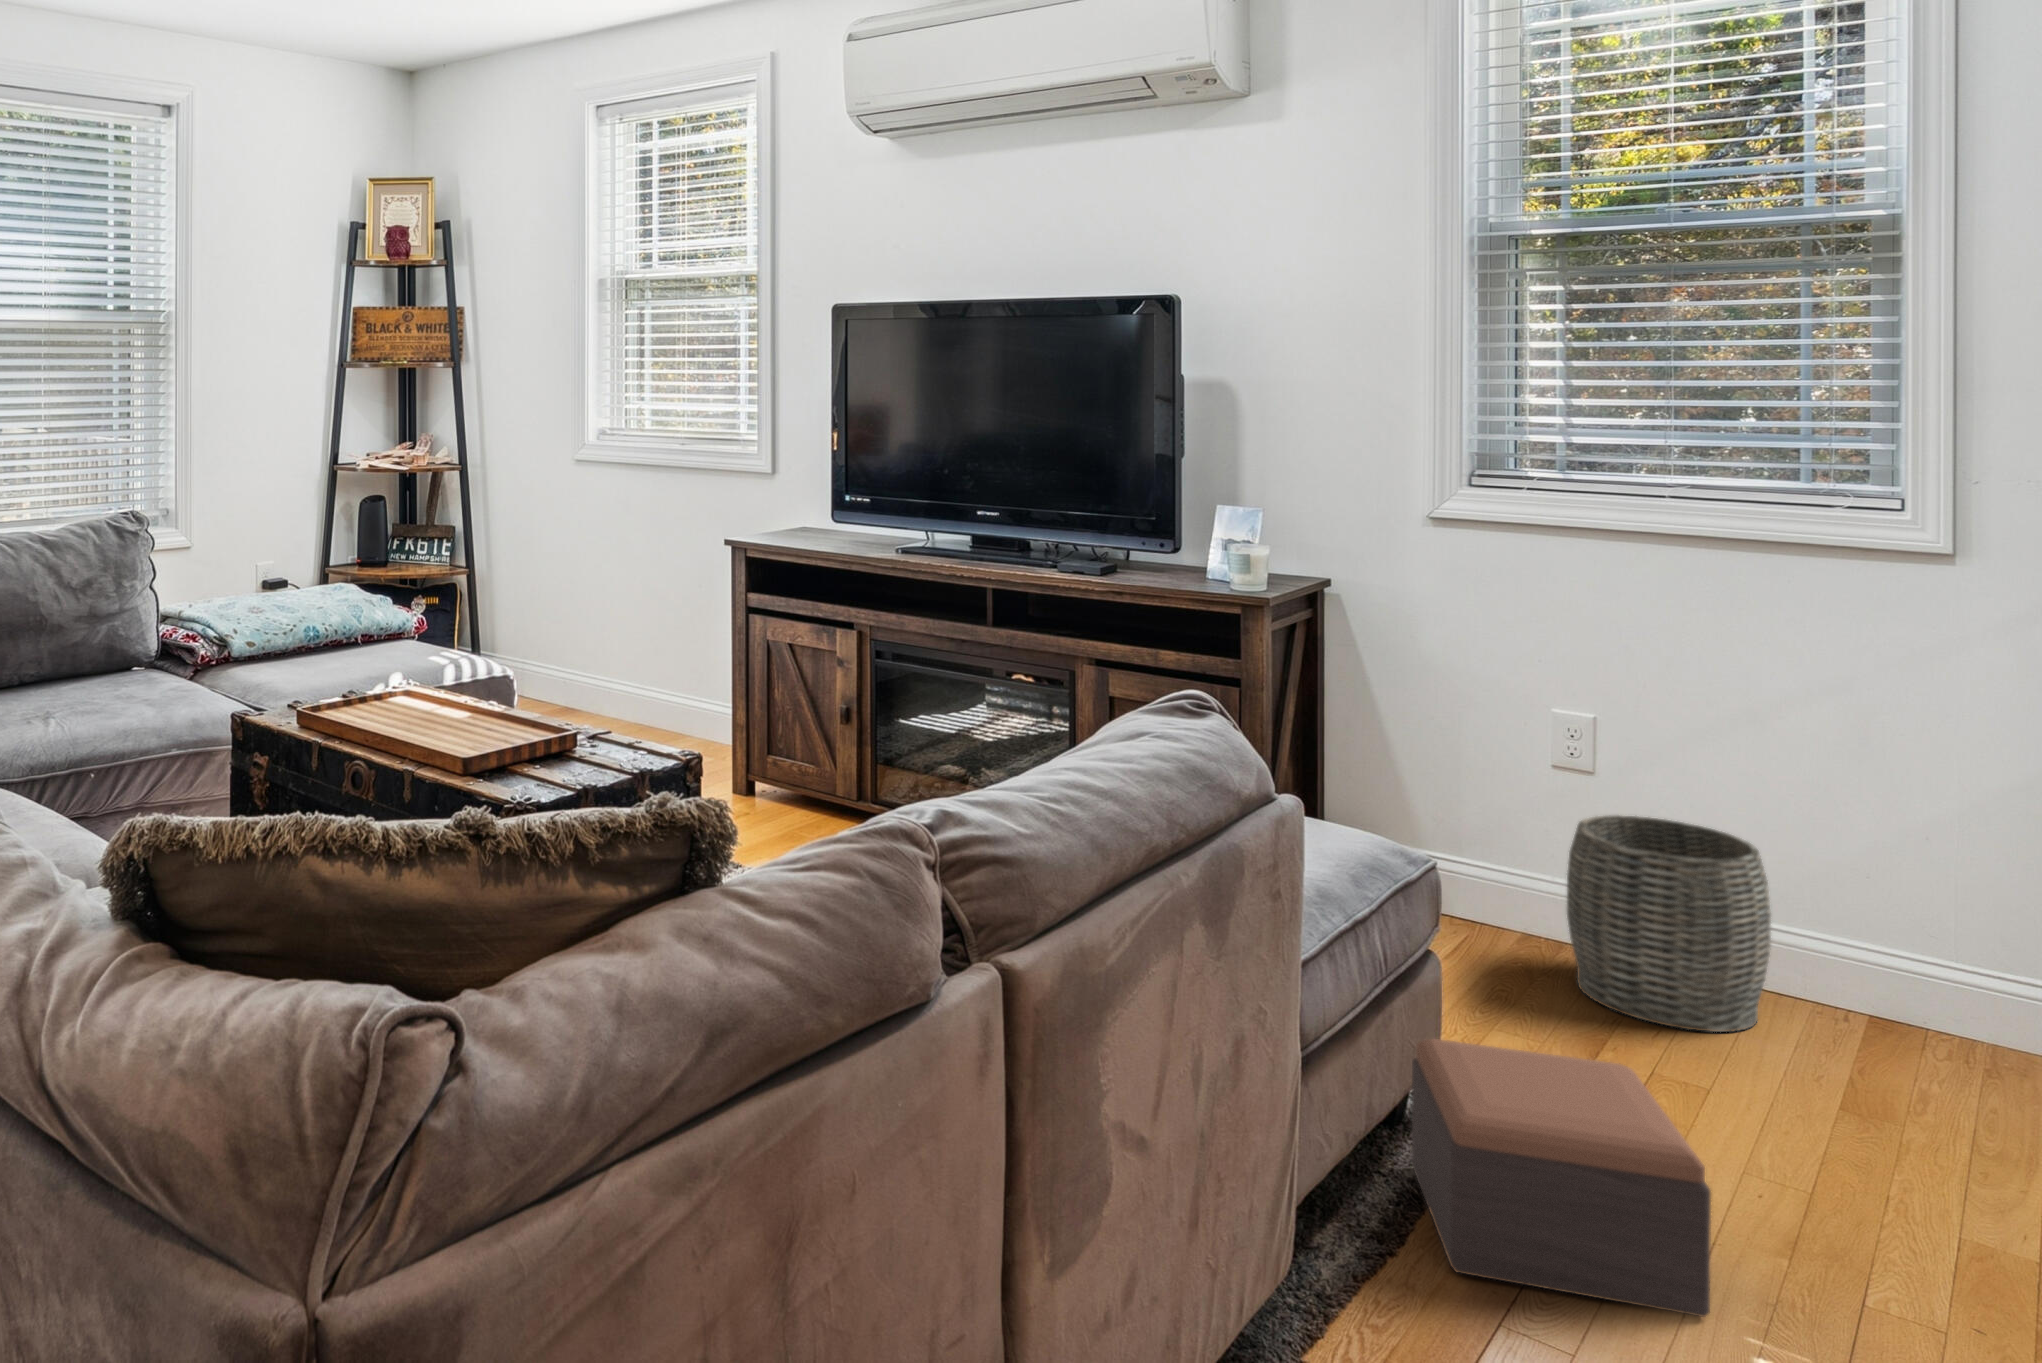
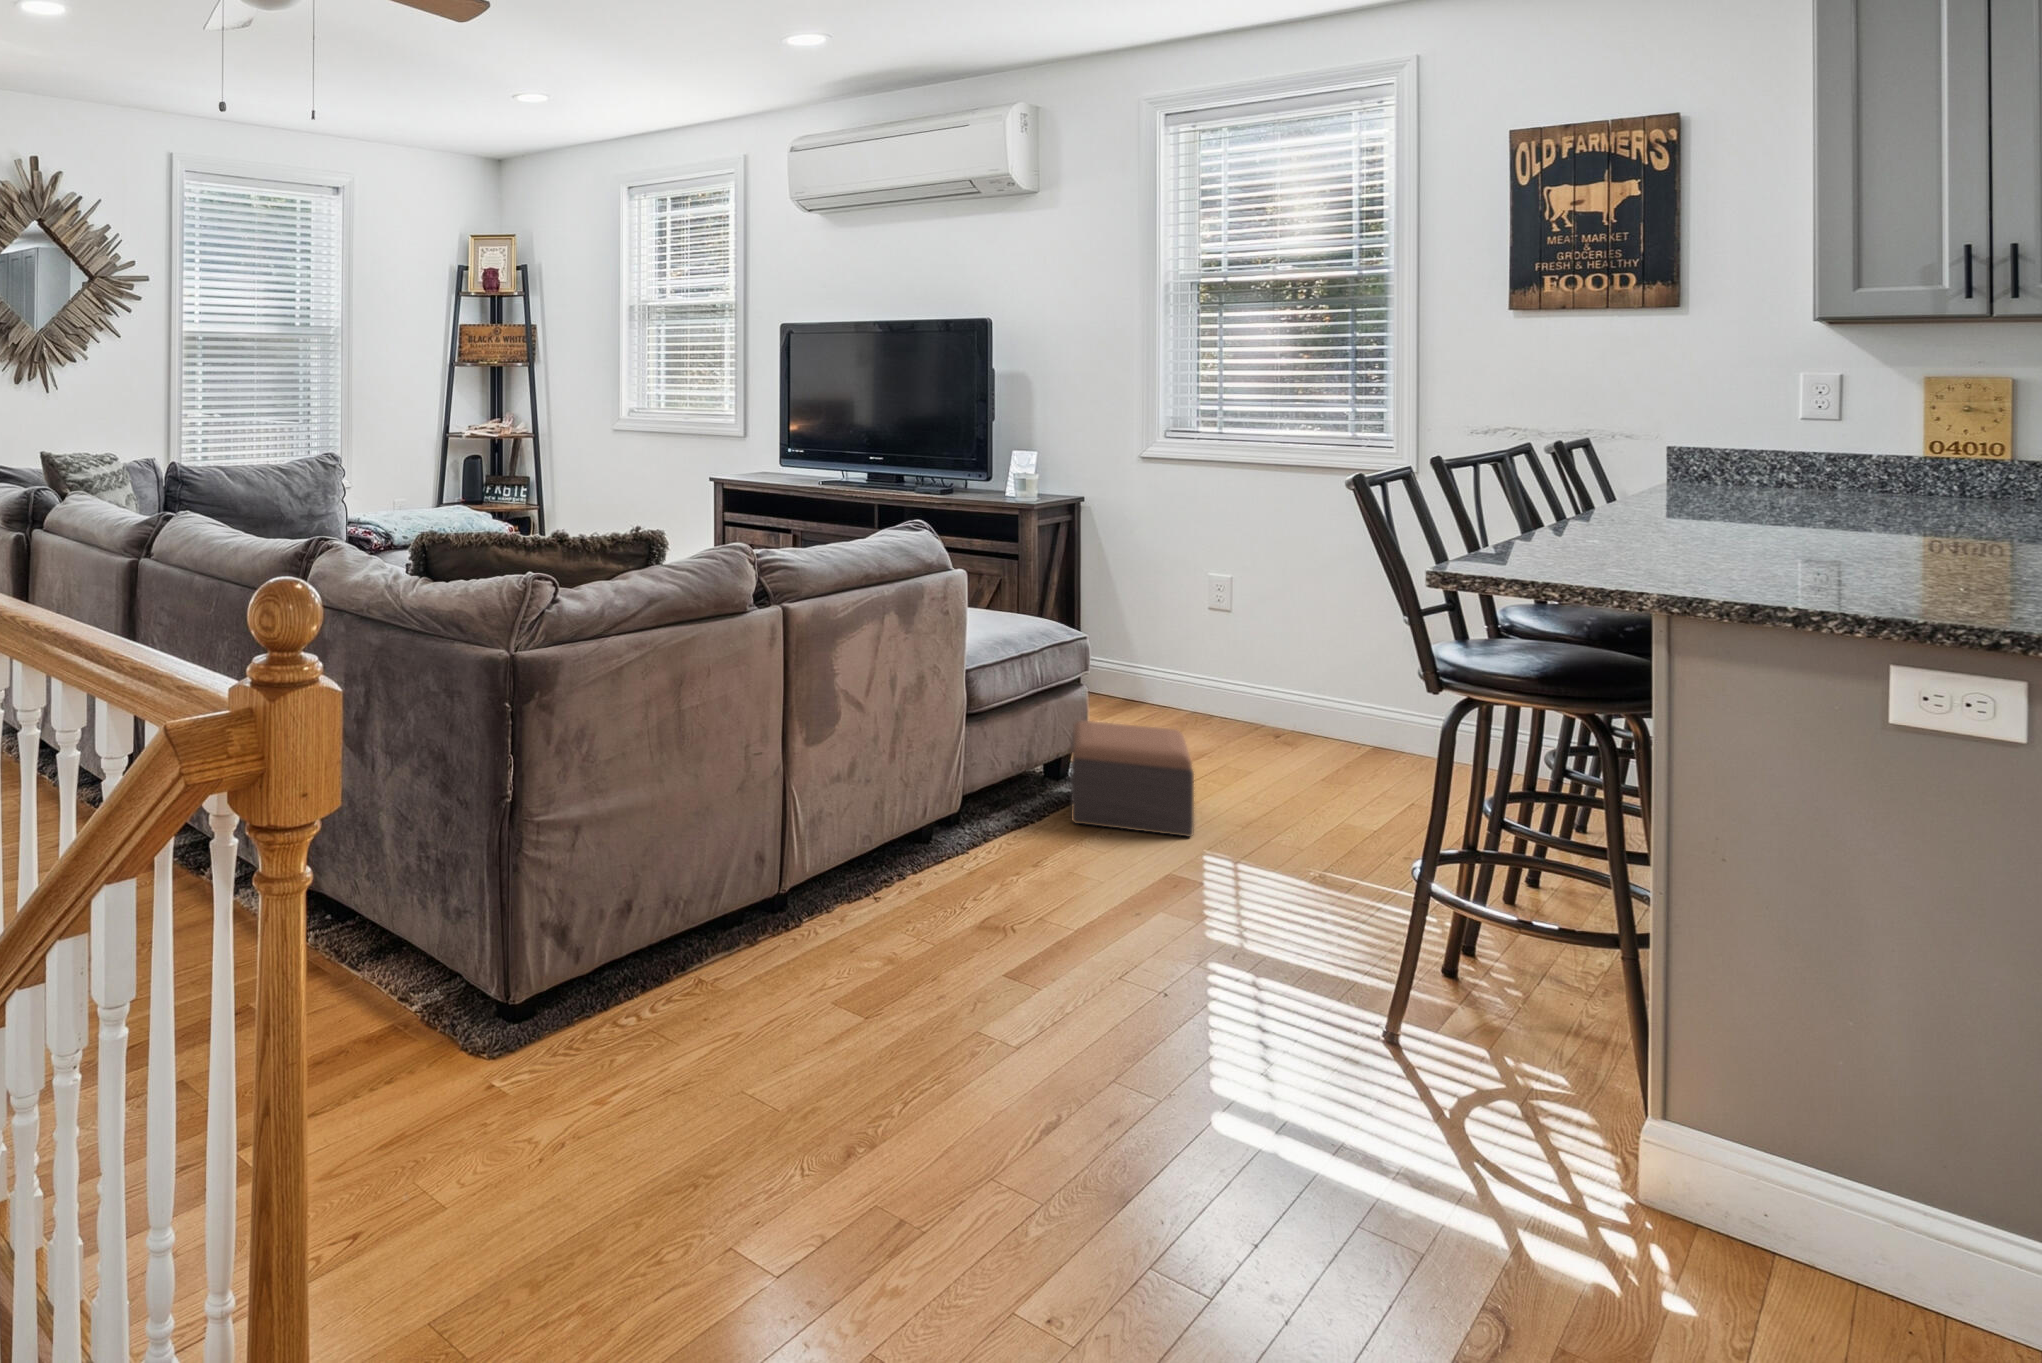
woven basket: present [1567,815,1771,1032] -> none [1204,630,1311,745]

